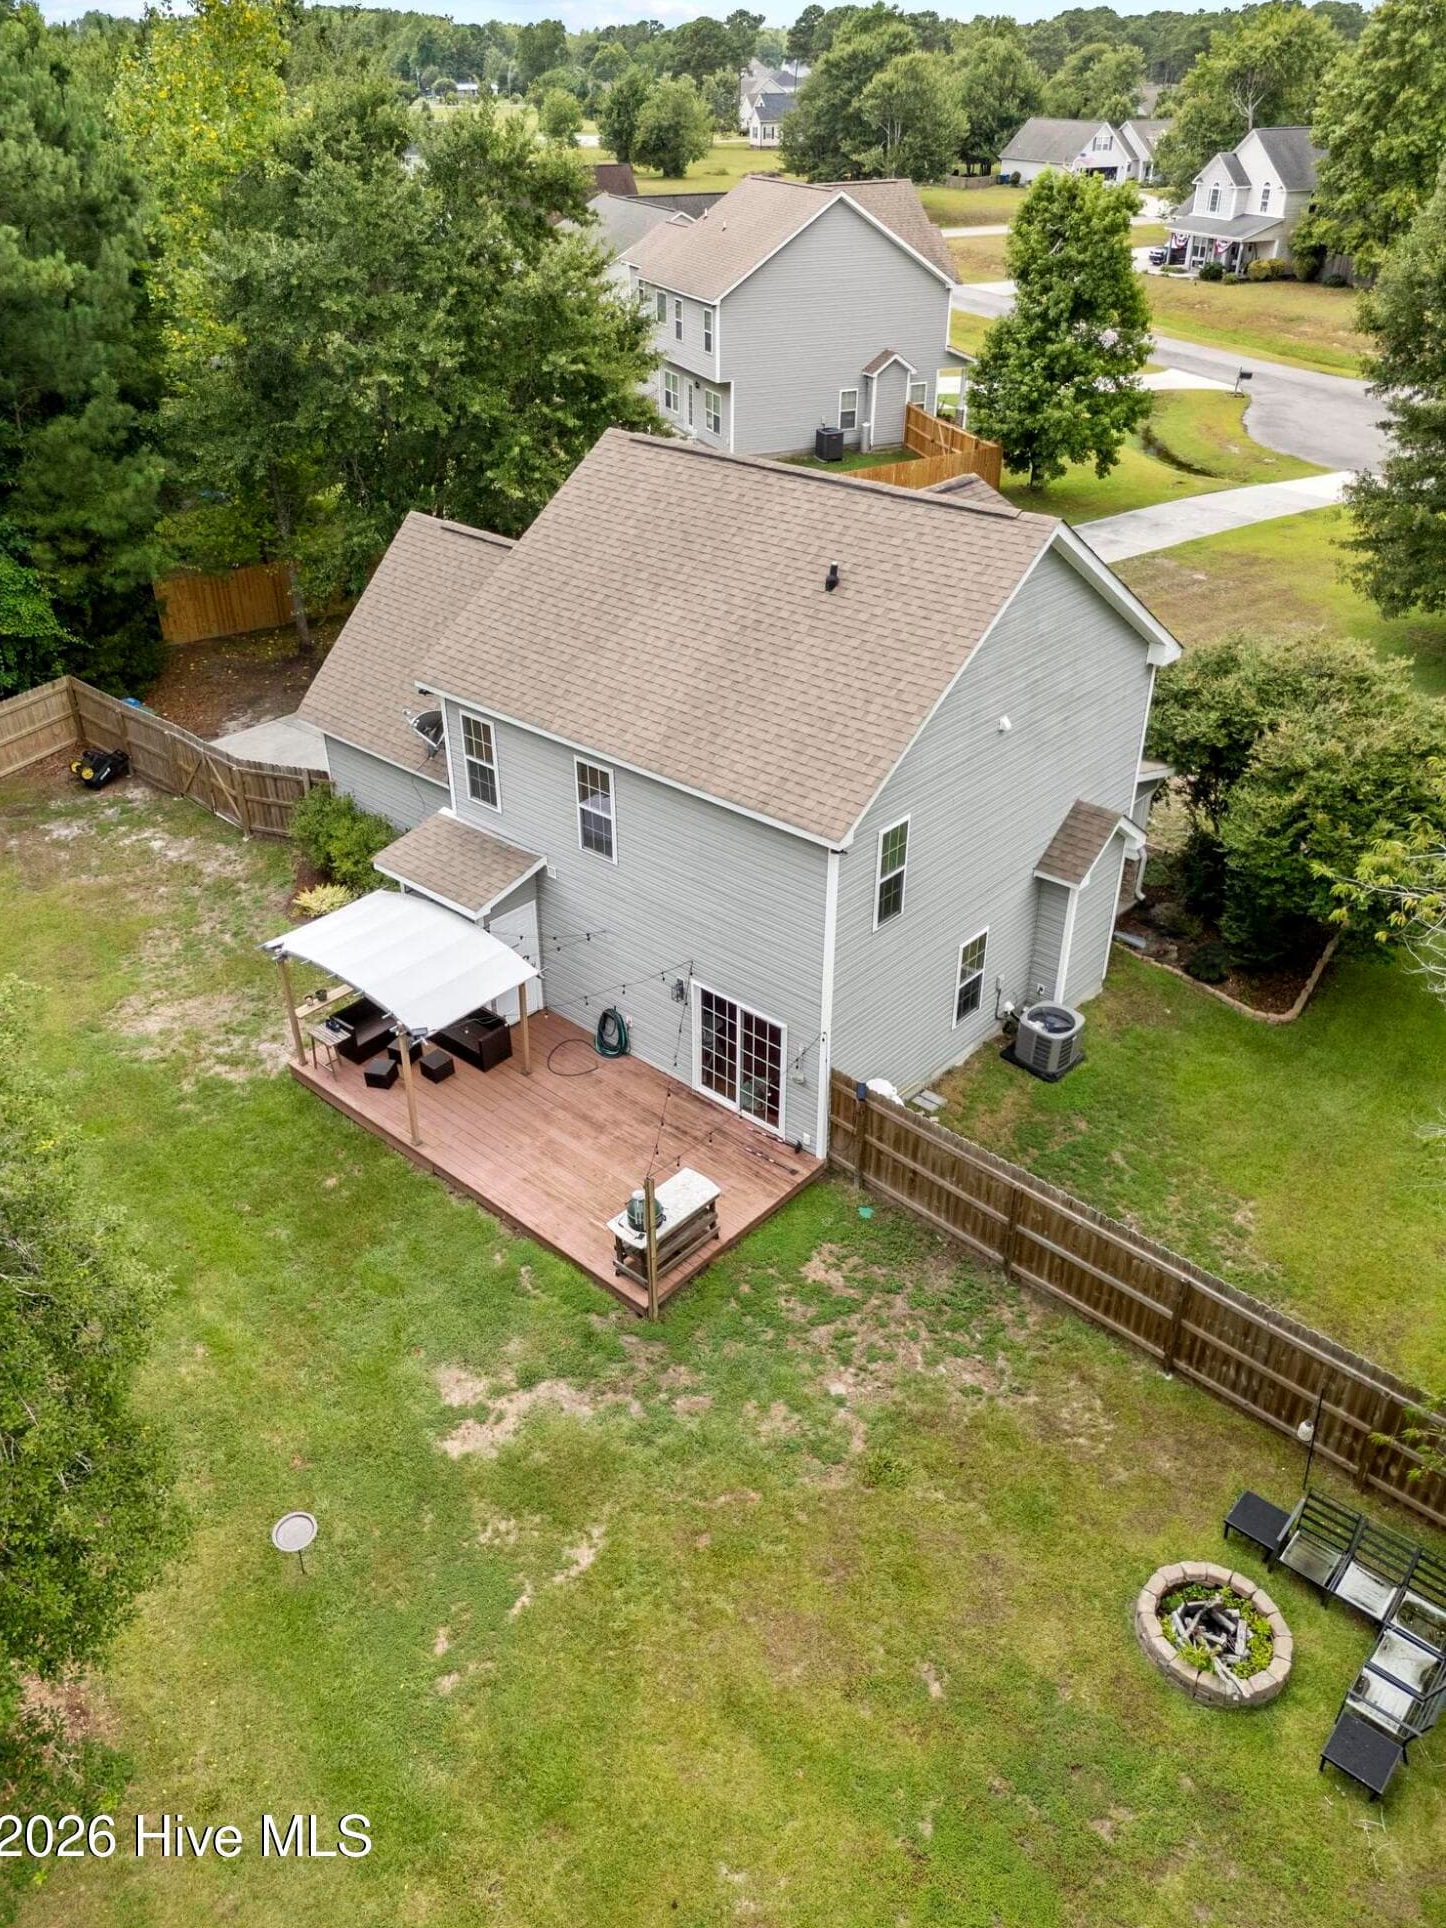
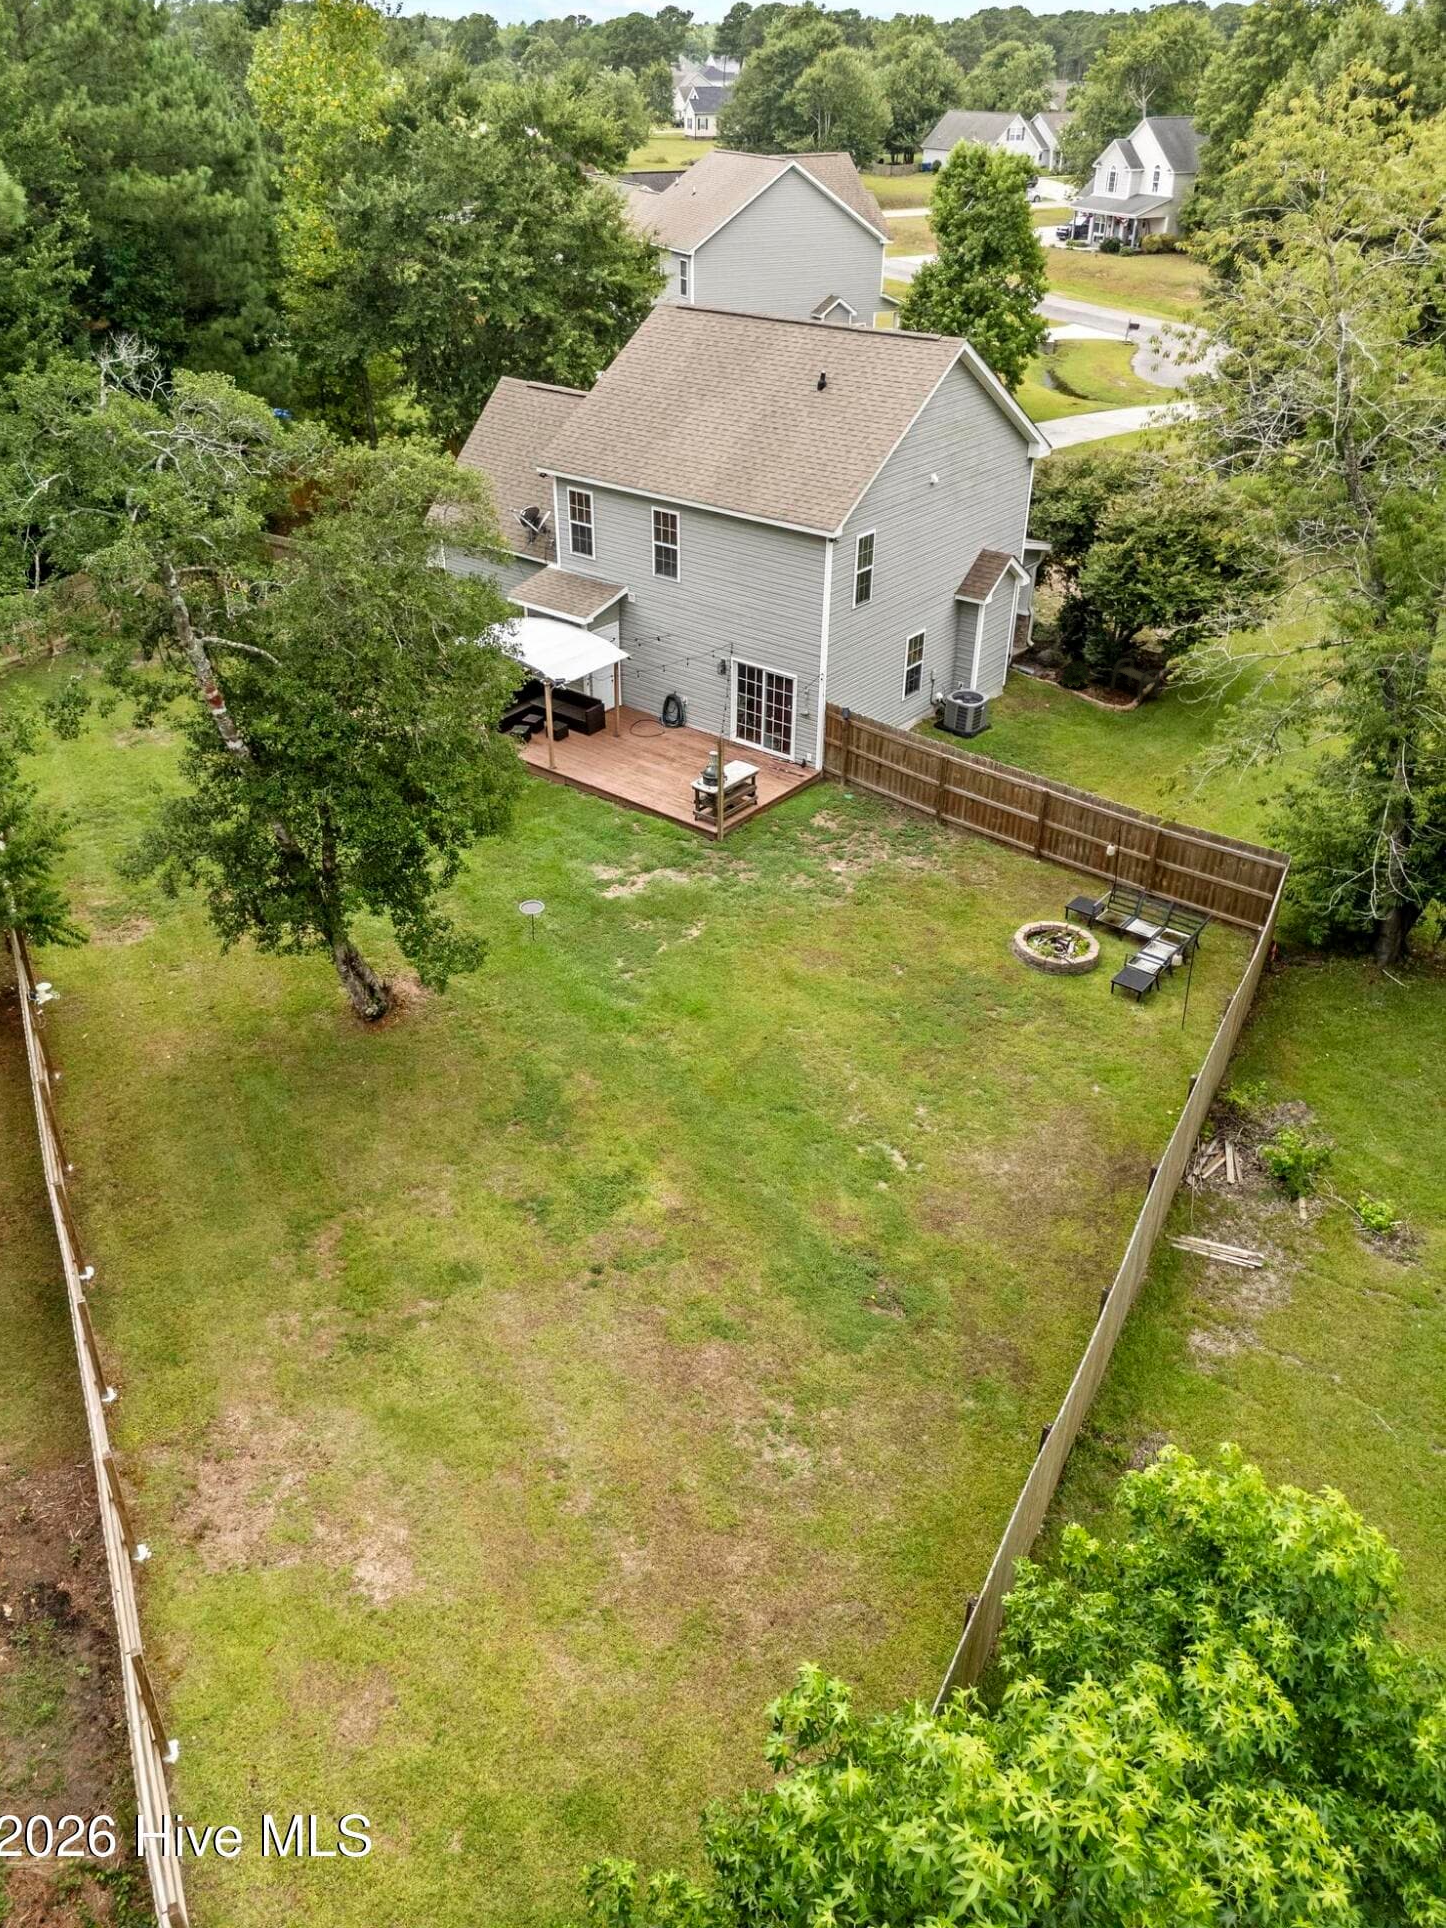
bench: none [1263,937,1340,1008] -> present [1111,658,1160,701]

